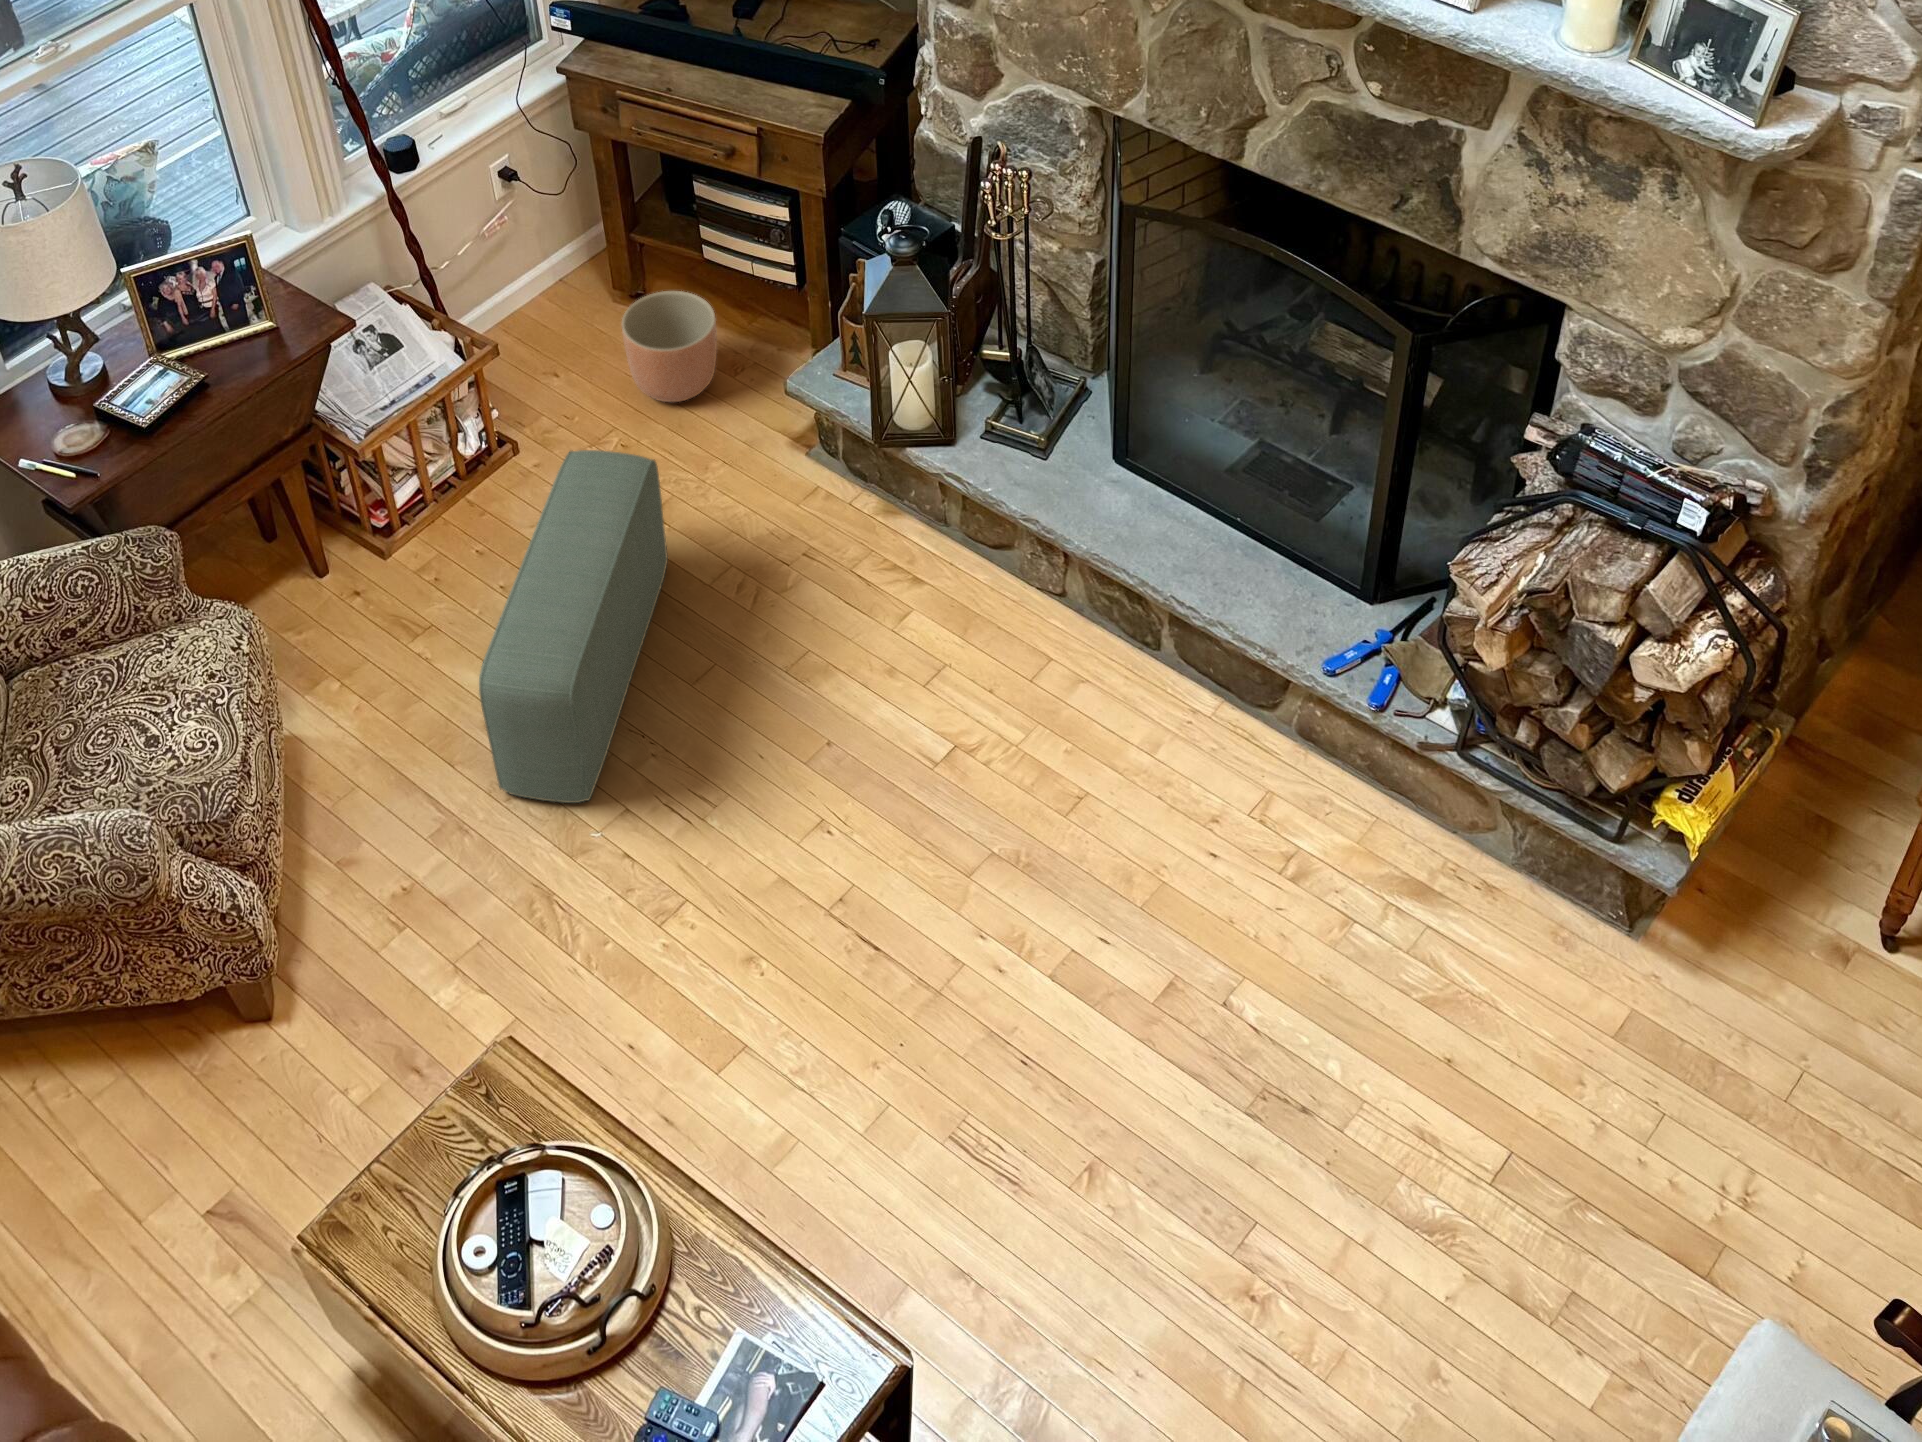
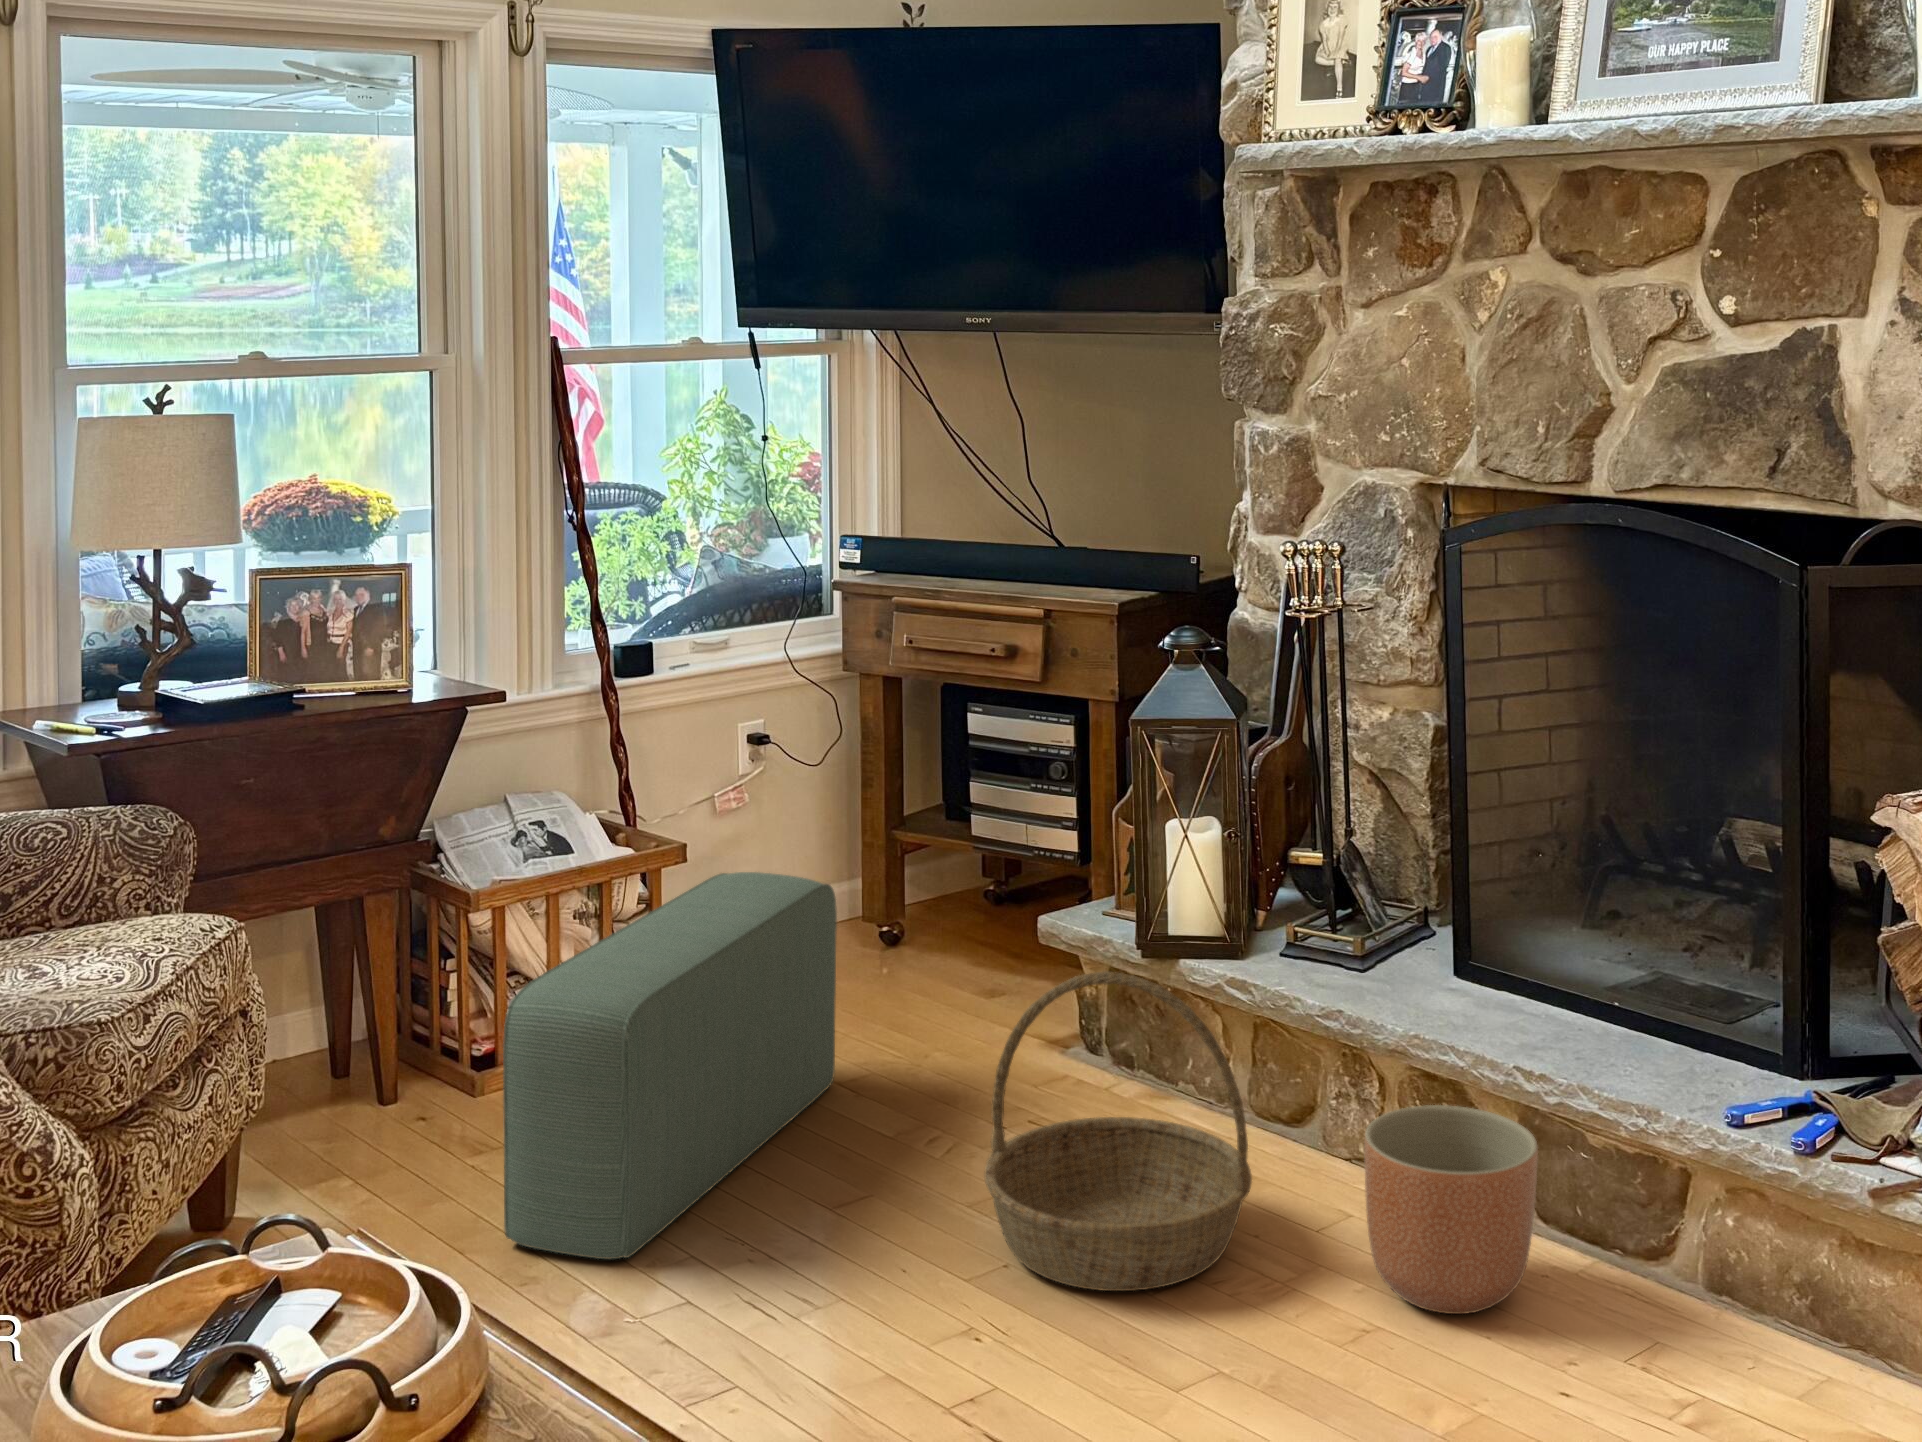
planter: present [622,291,717,402] -> present [1364,1105,1538,1314]
basket: none [820,612,1006,799] -> present [984,971,1252,1291]

